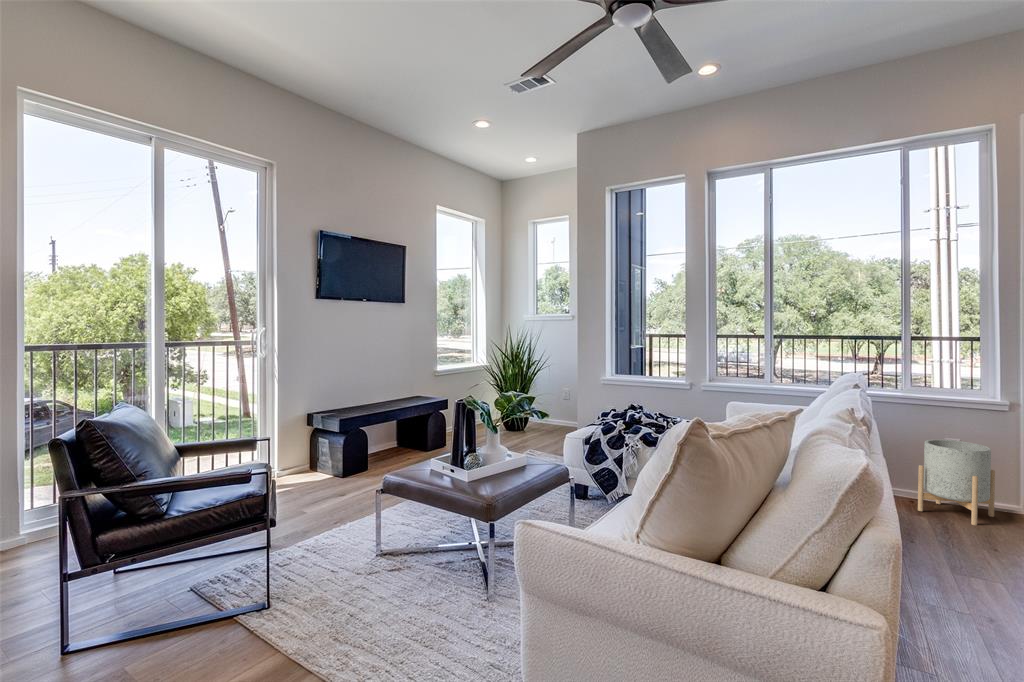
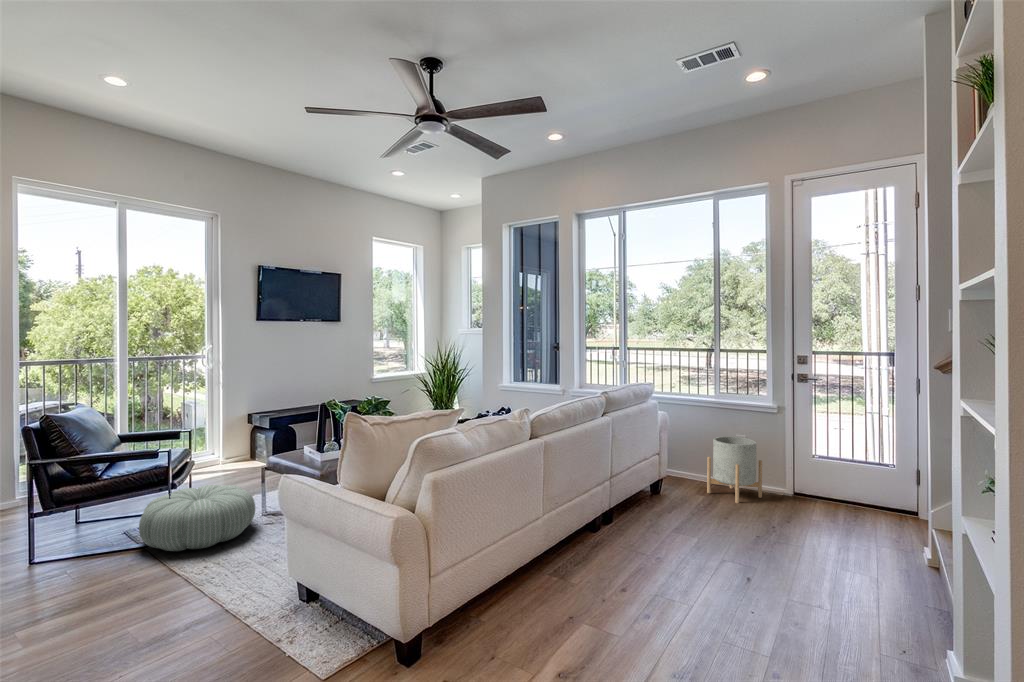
pouf: none [225,516,380,625] -> present [139,485,255,551]

